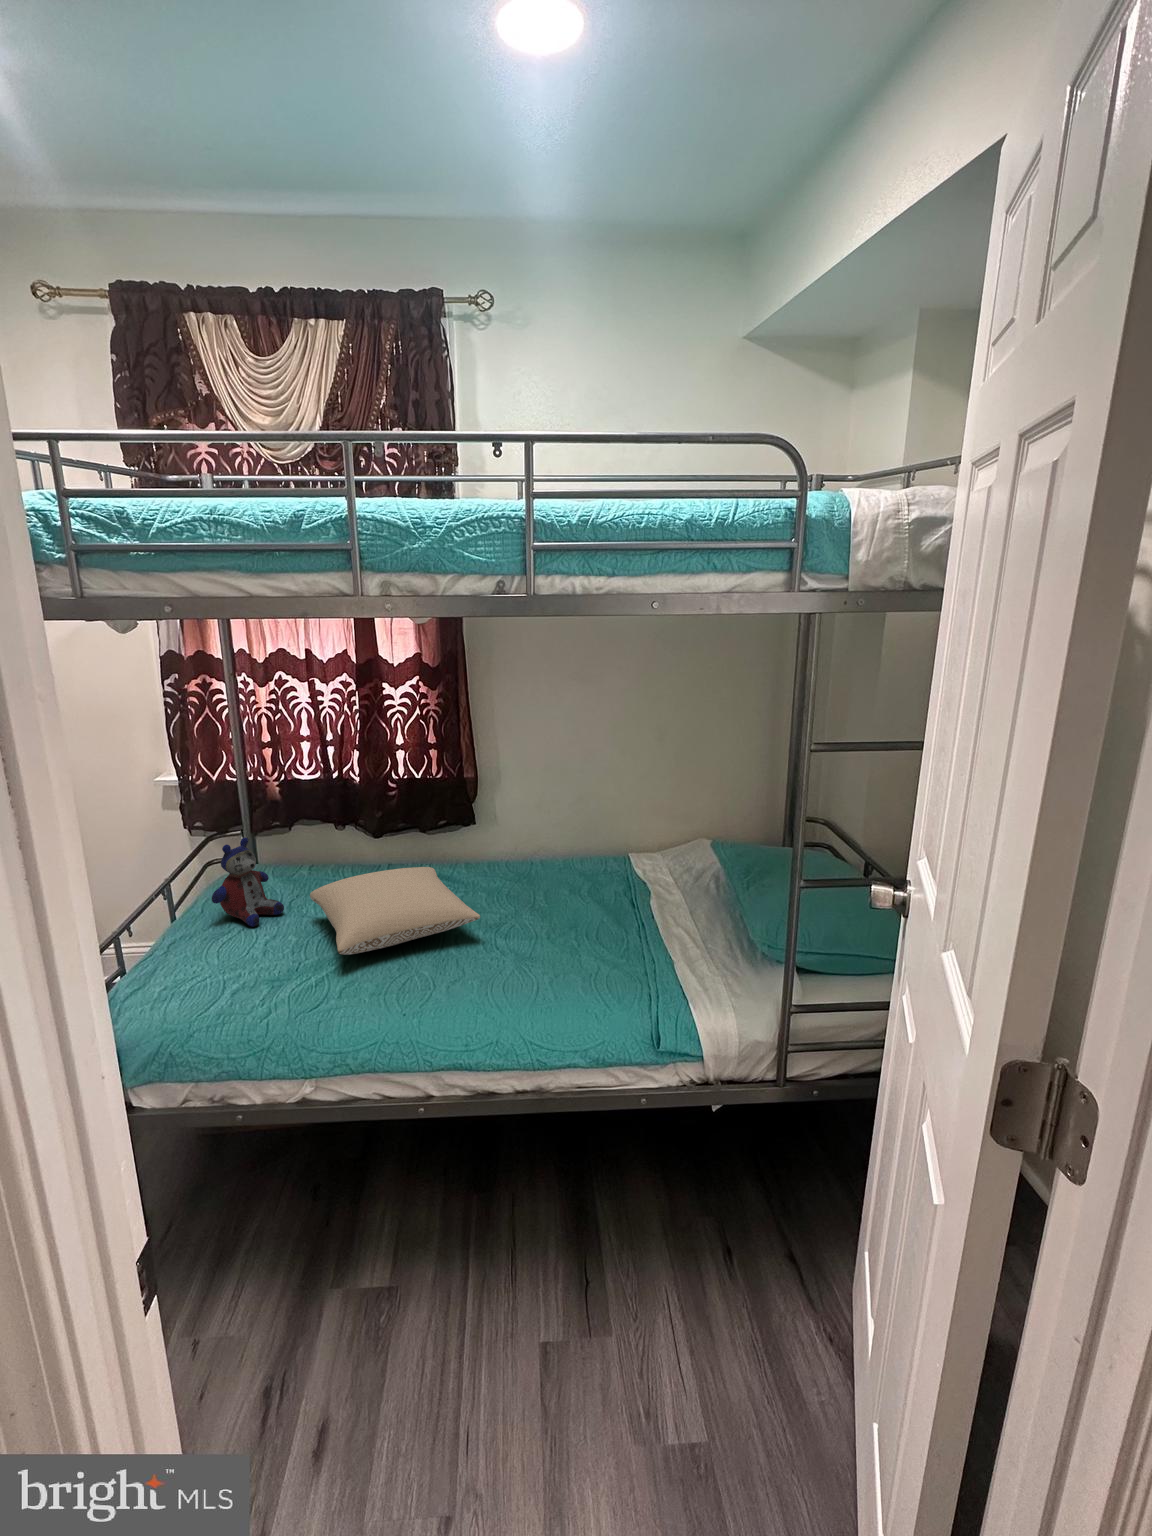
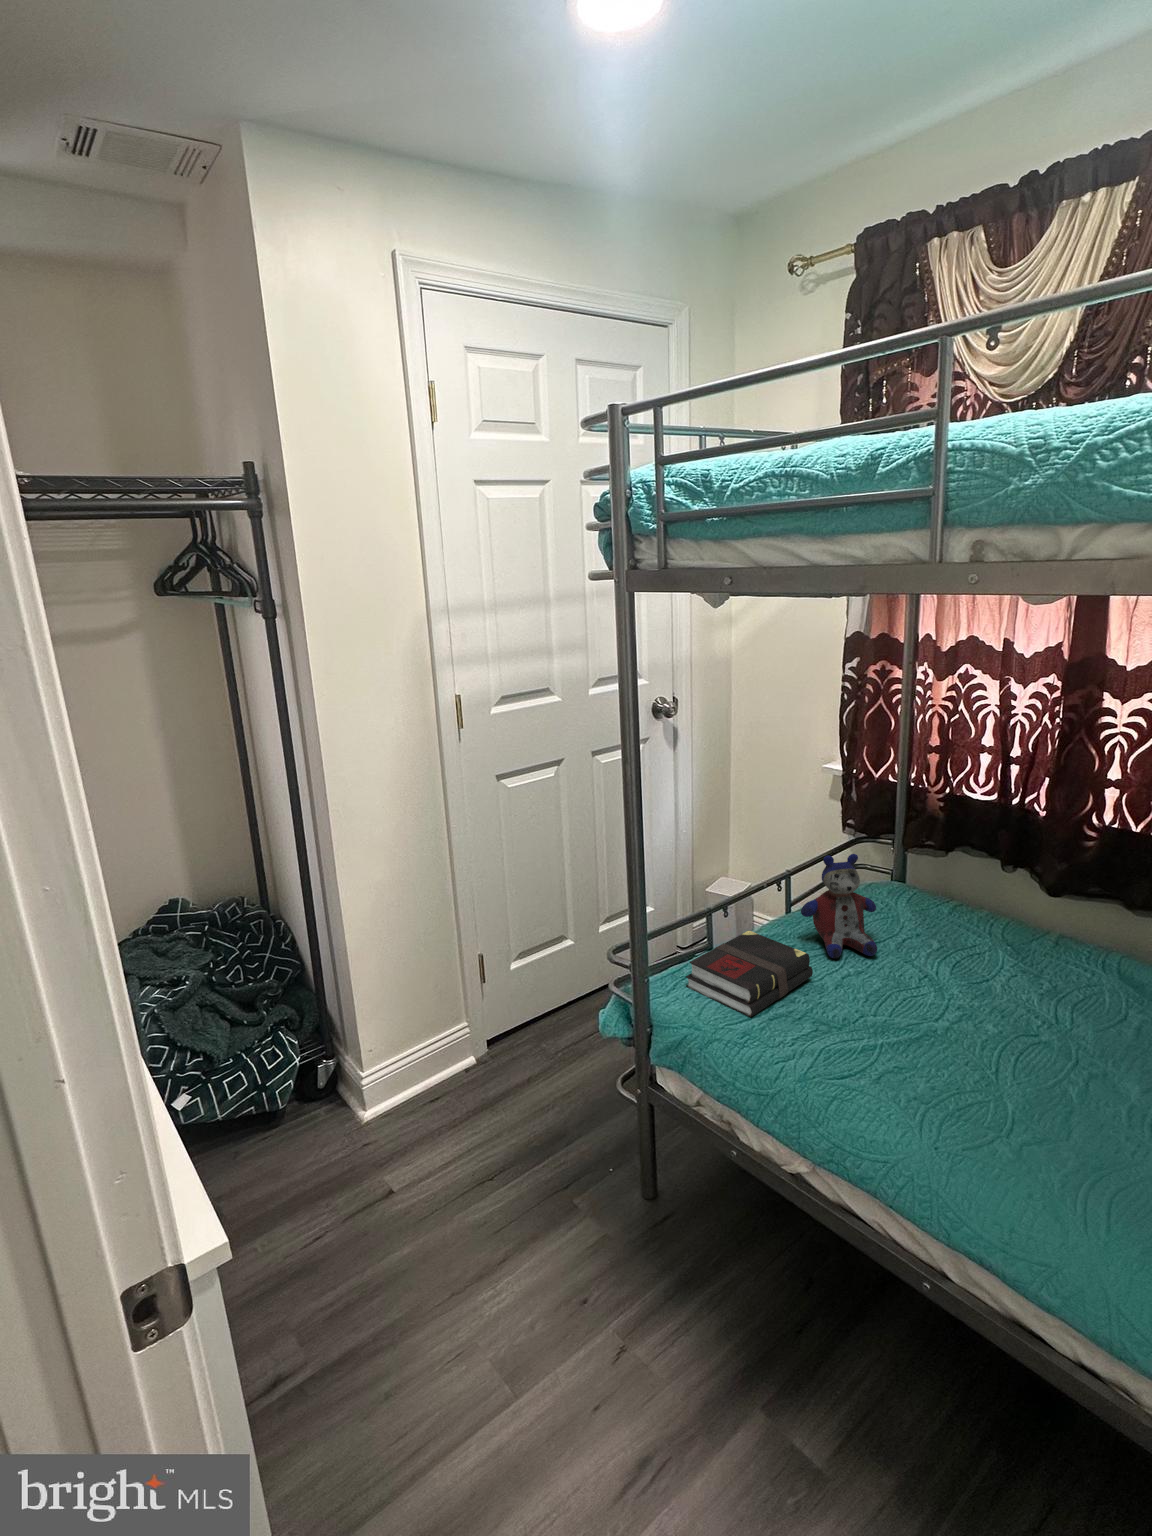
pillow: present [310,867,480,954] -> none [866,945,1105,1097]
book: none [148,925,252,998] -> present [686,931,813,1017]

